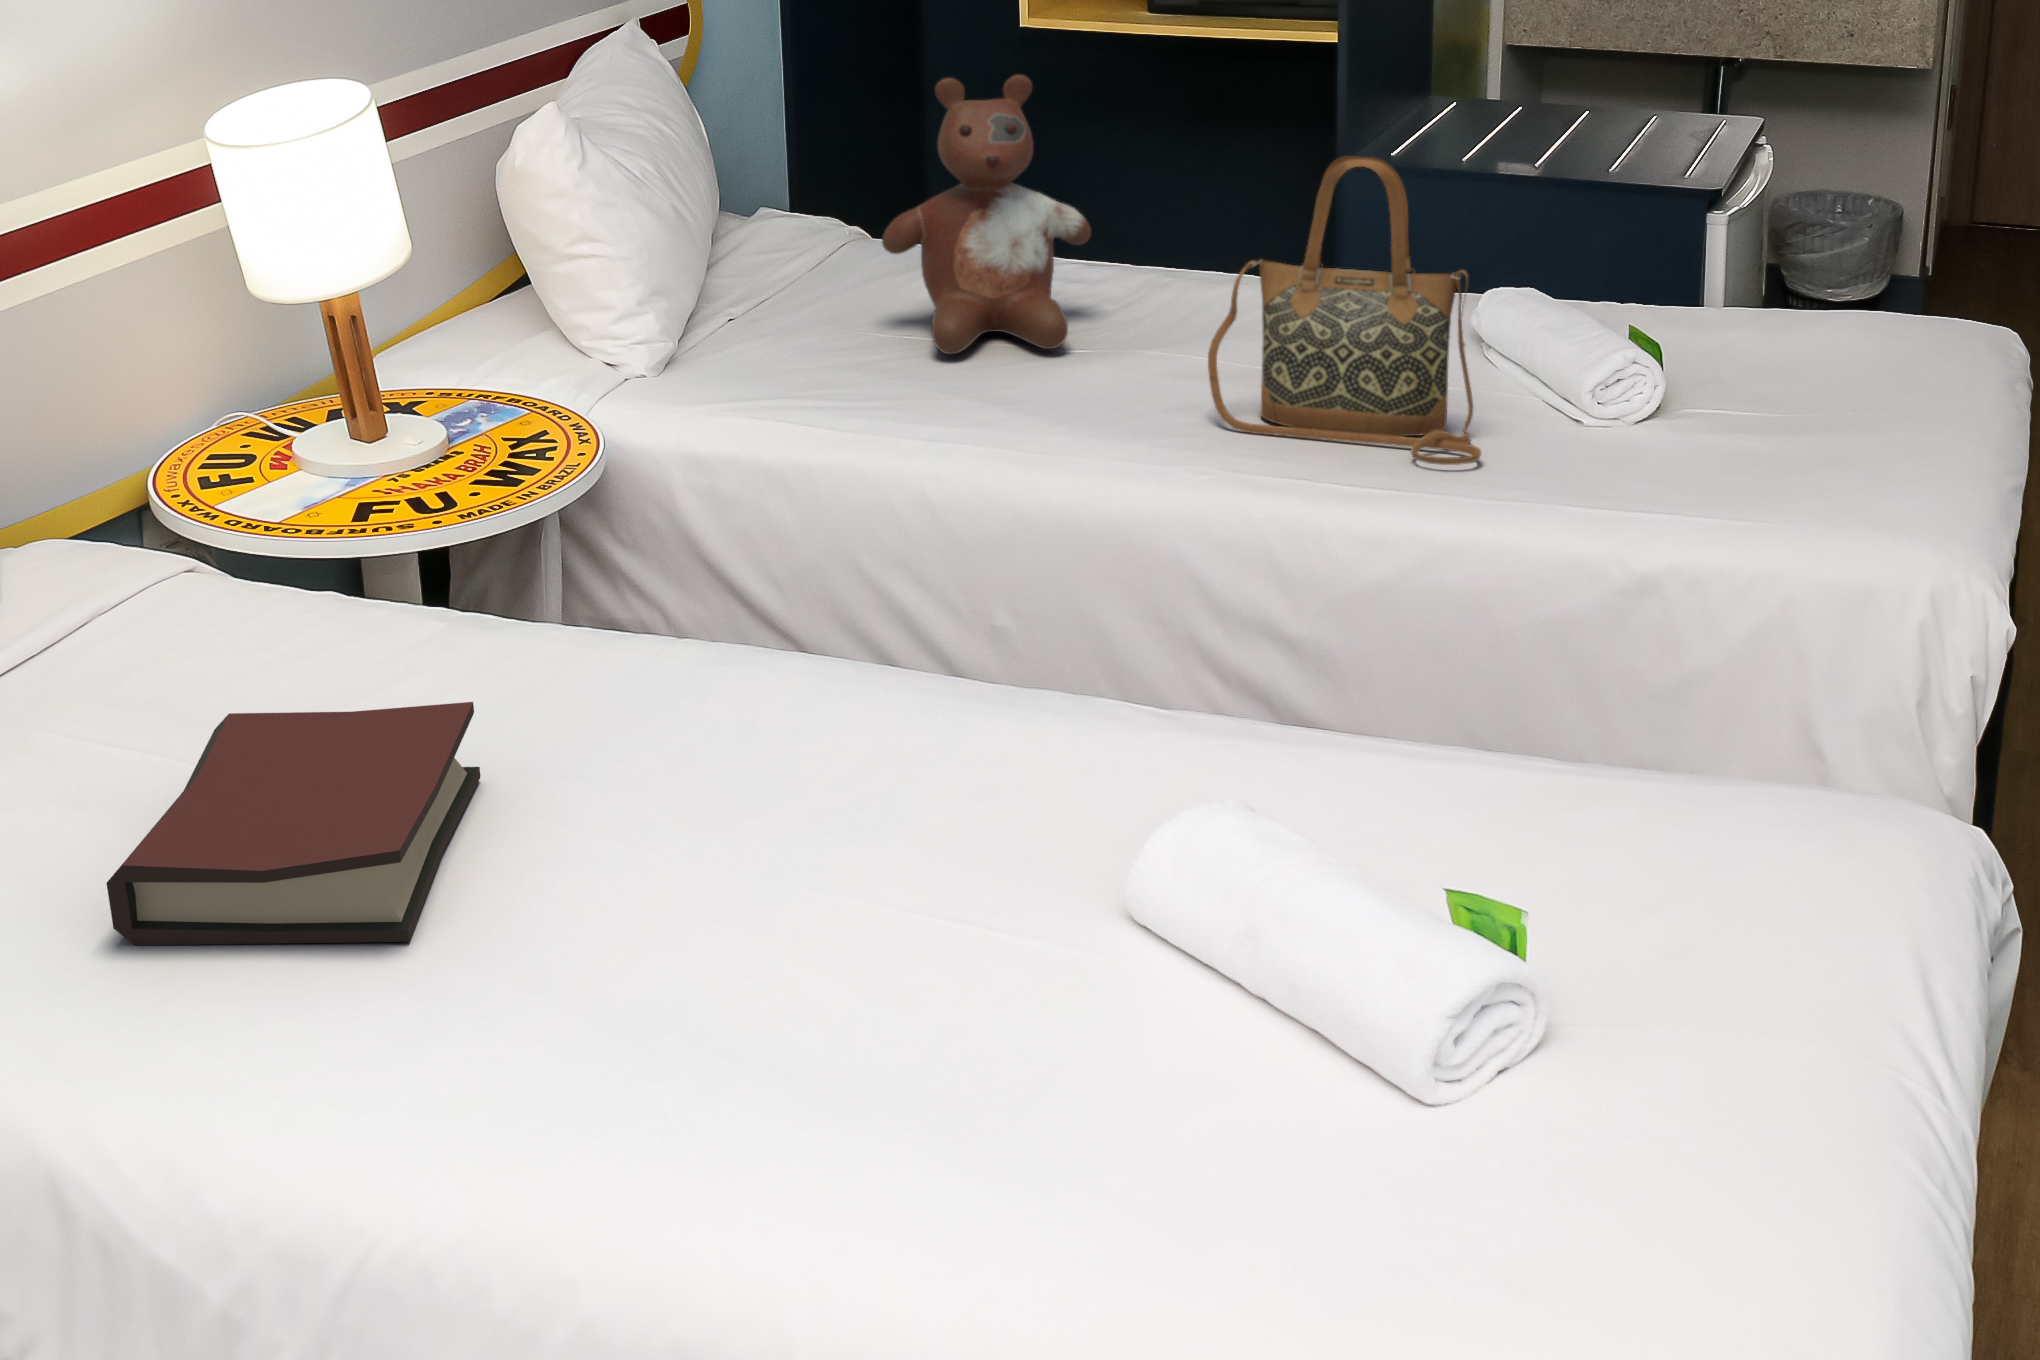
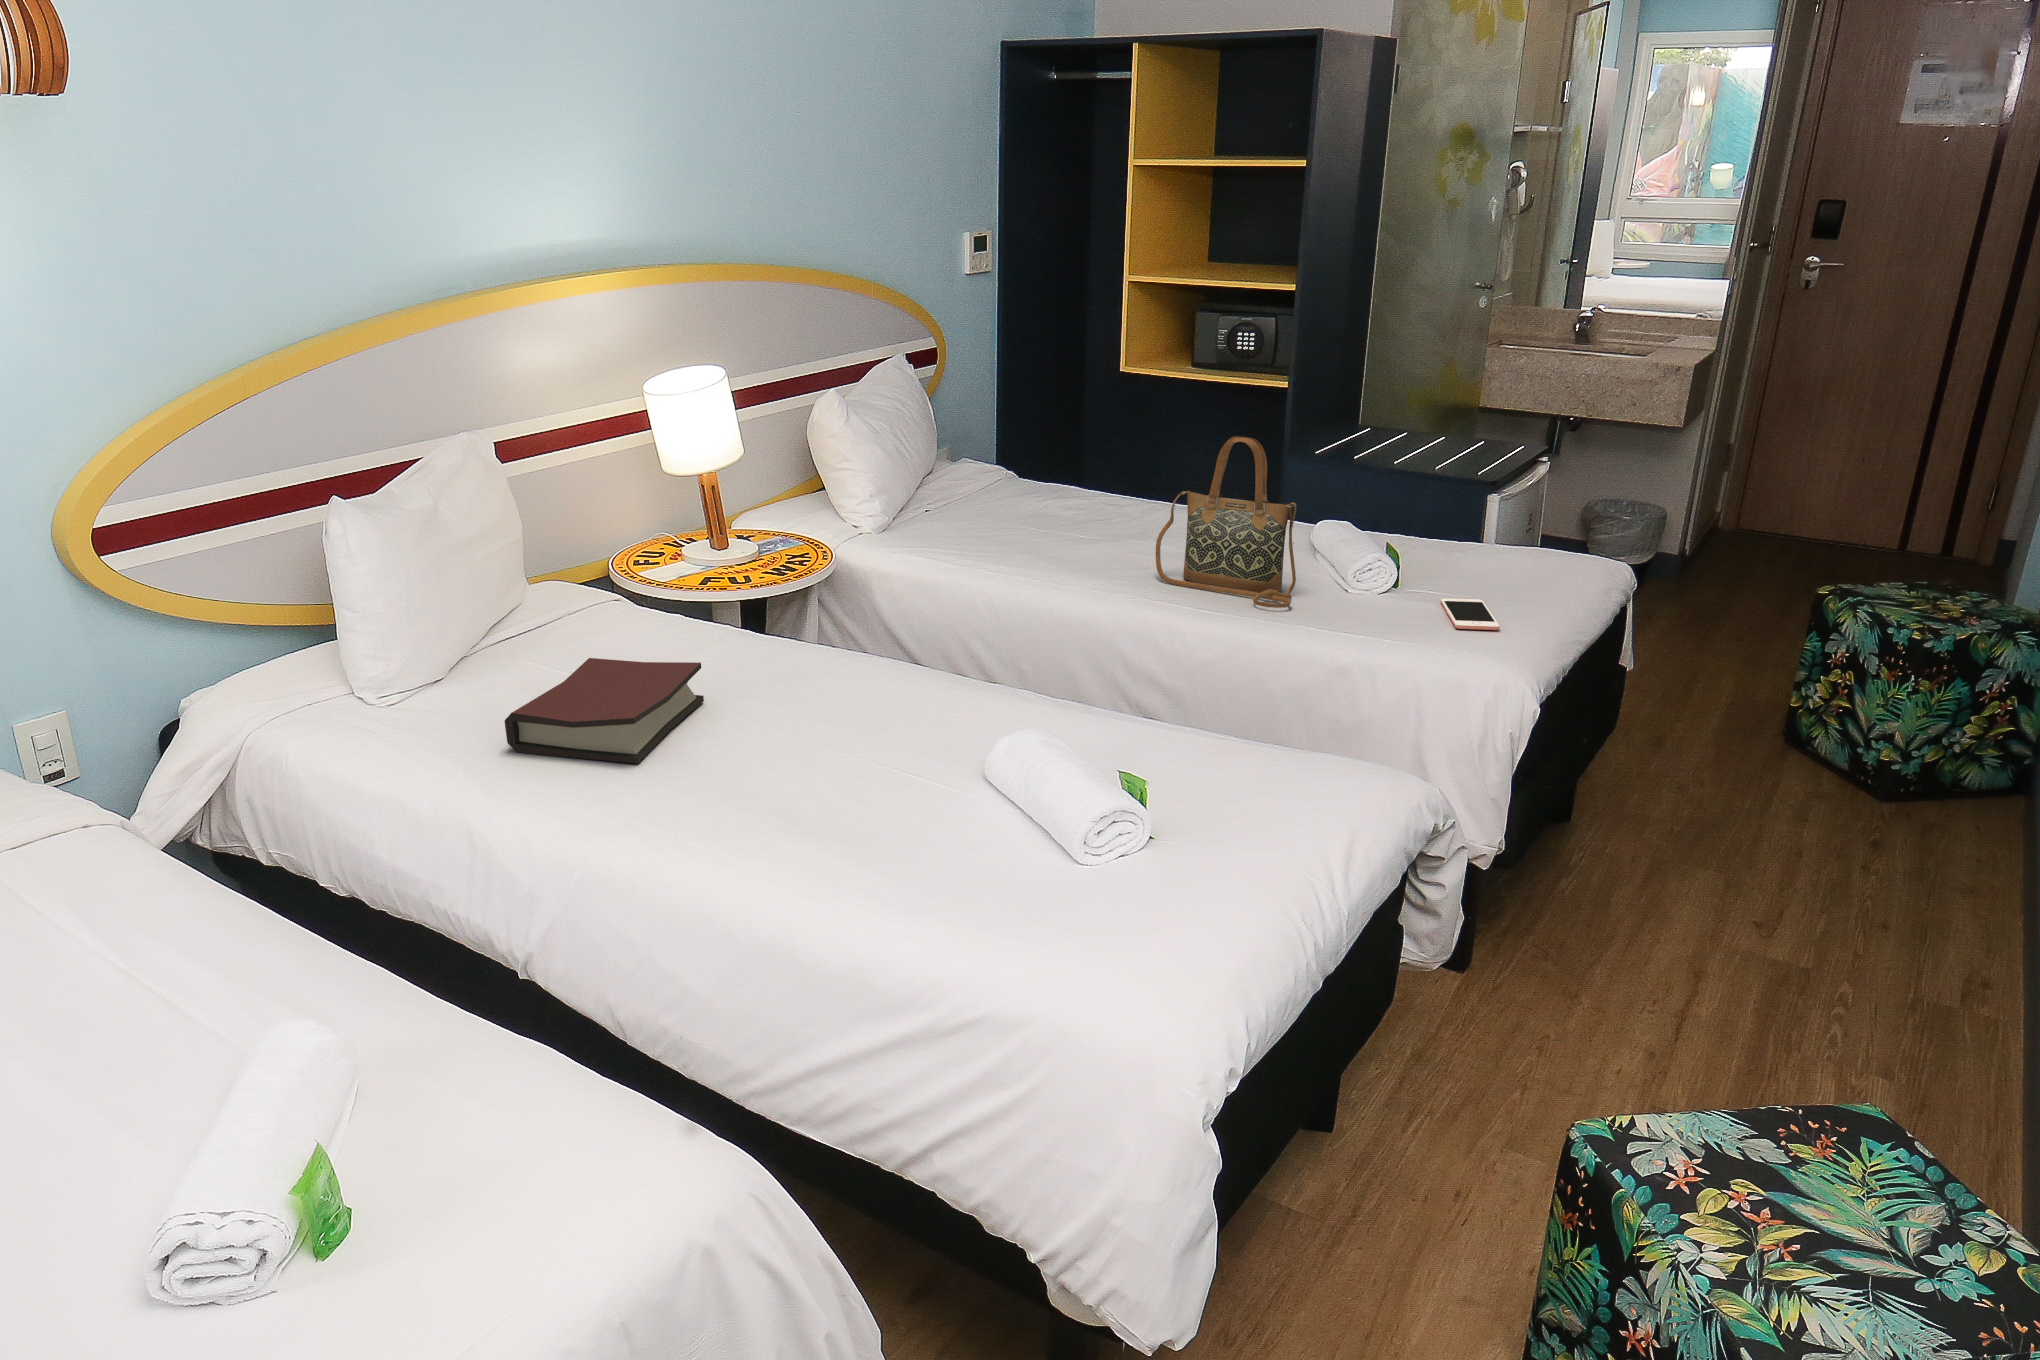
stuffed bear: present [882,75,1091,354] -> none [1008,387,1122,537]
cell phone: none [1726,417,1855,477] -> present [1440,598,1500,630]

